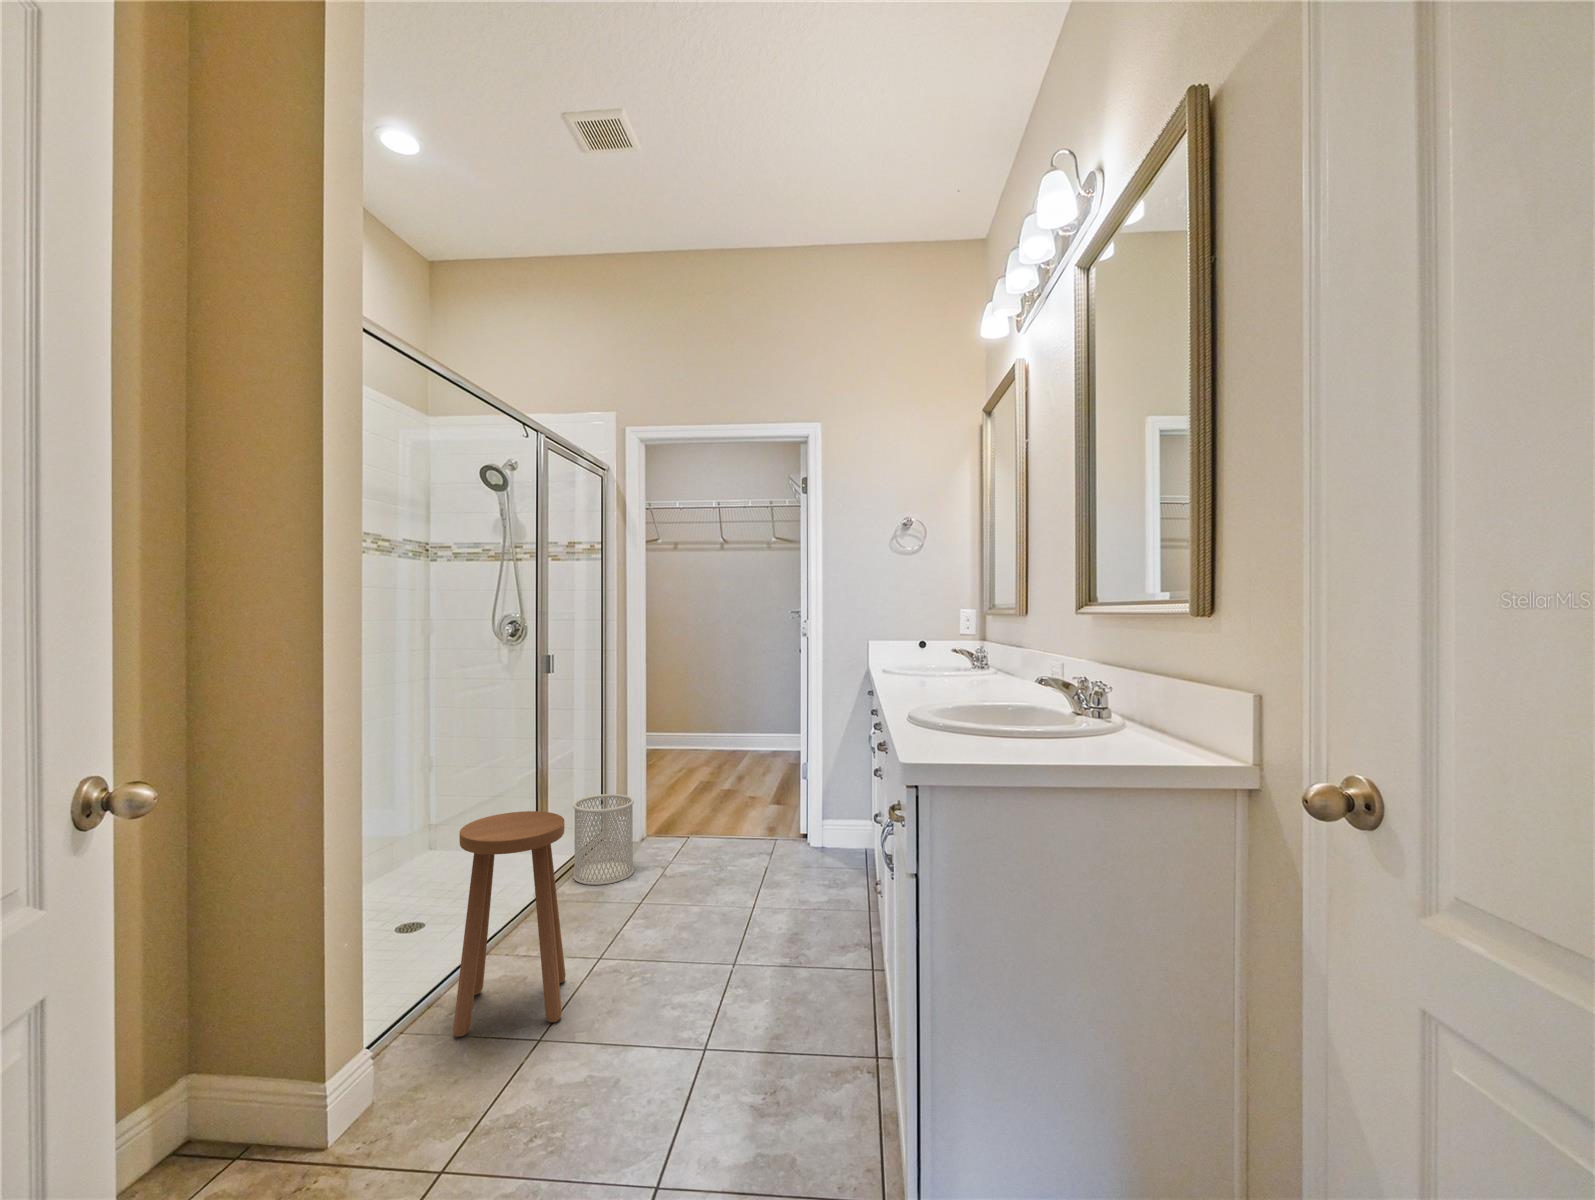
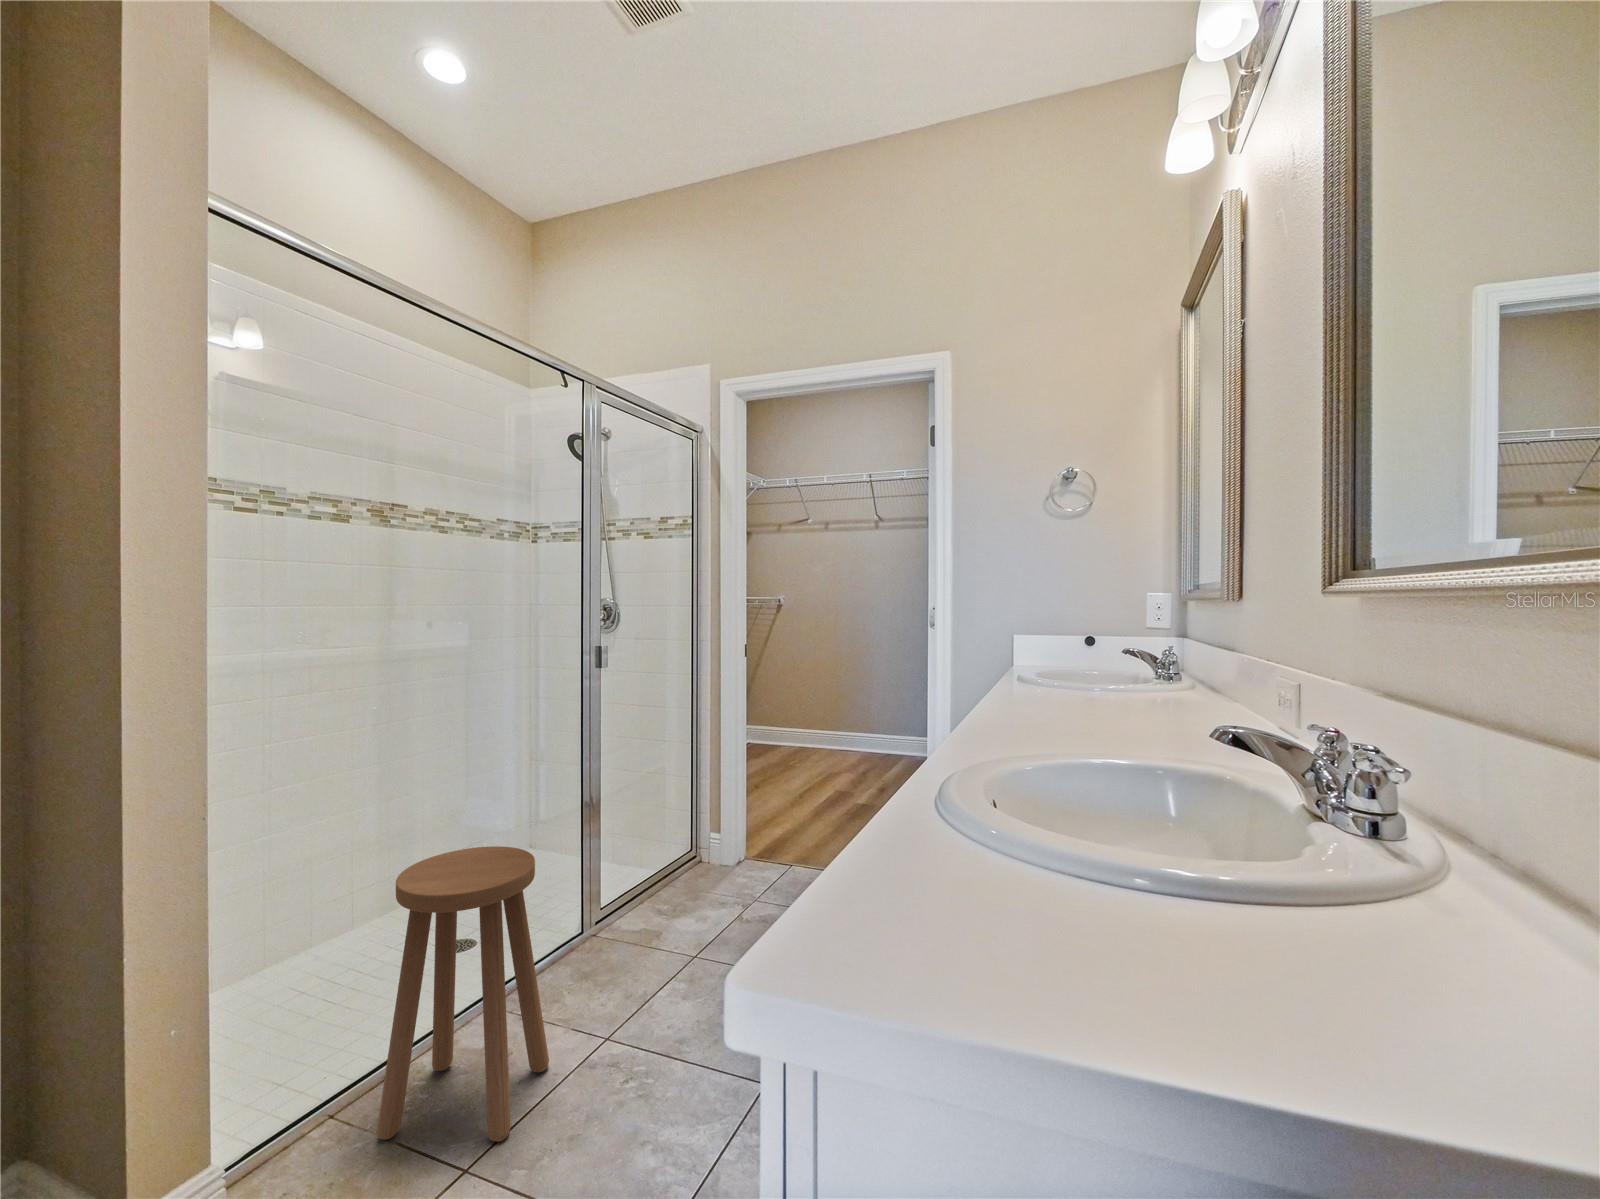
wastebasket: present [573,794,634,885] -> none [638,811,709,922]

